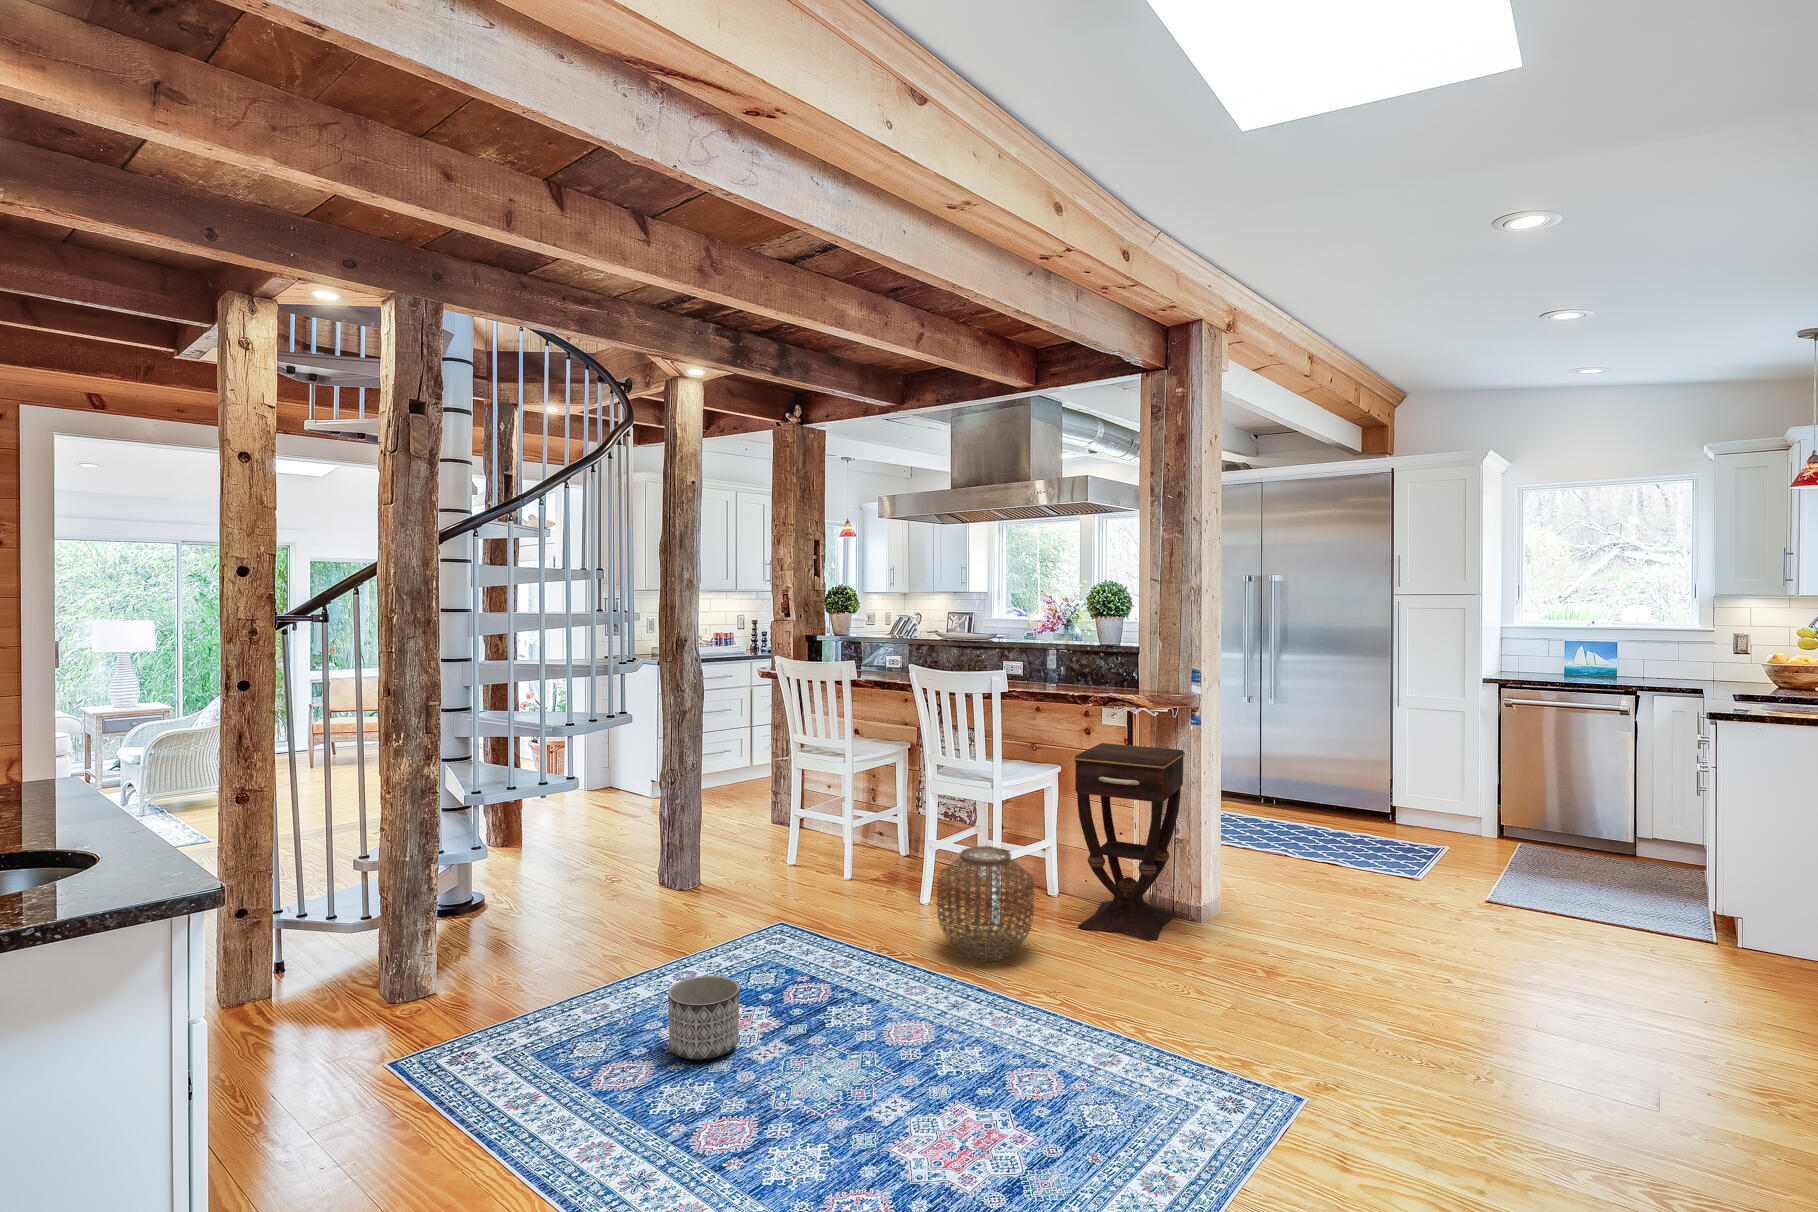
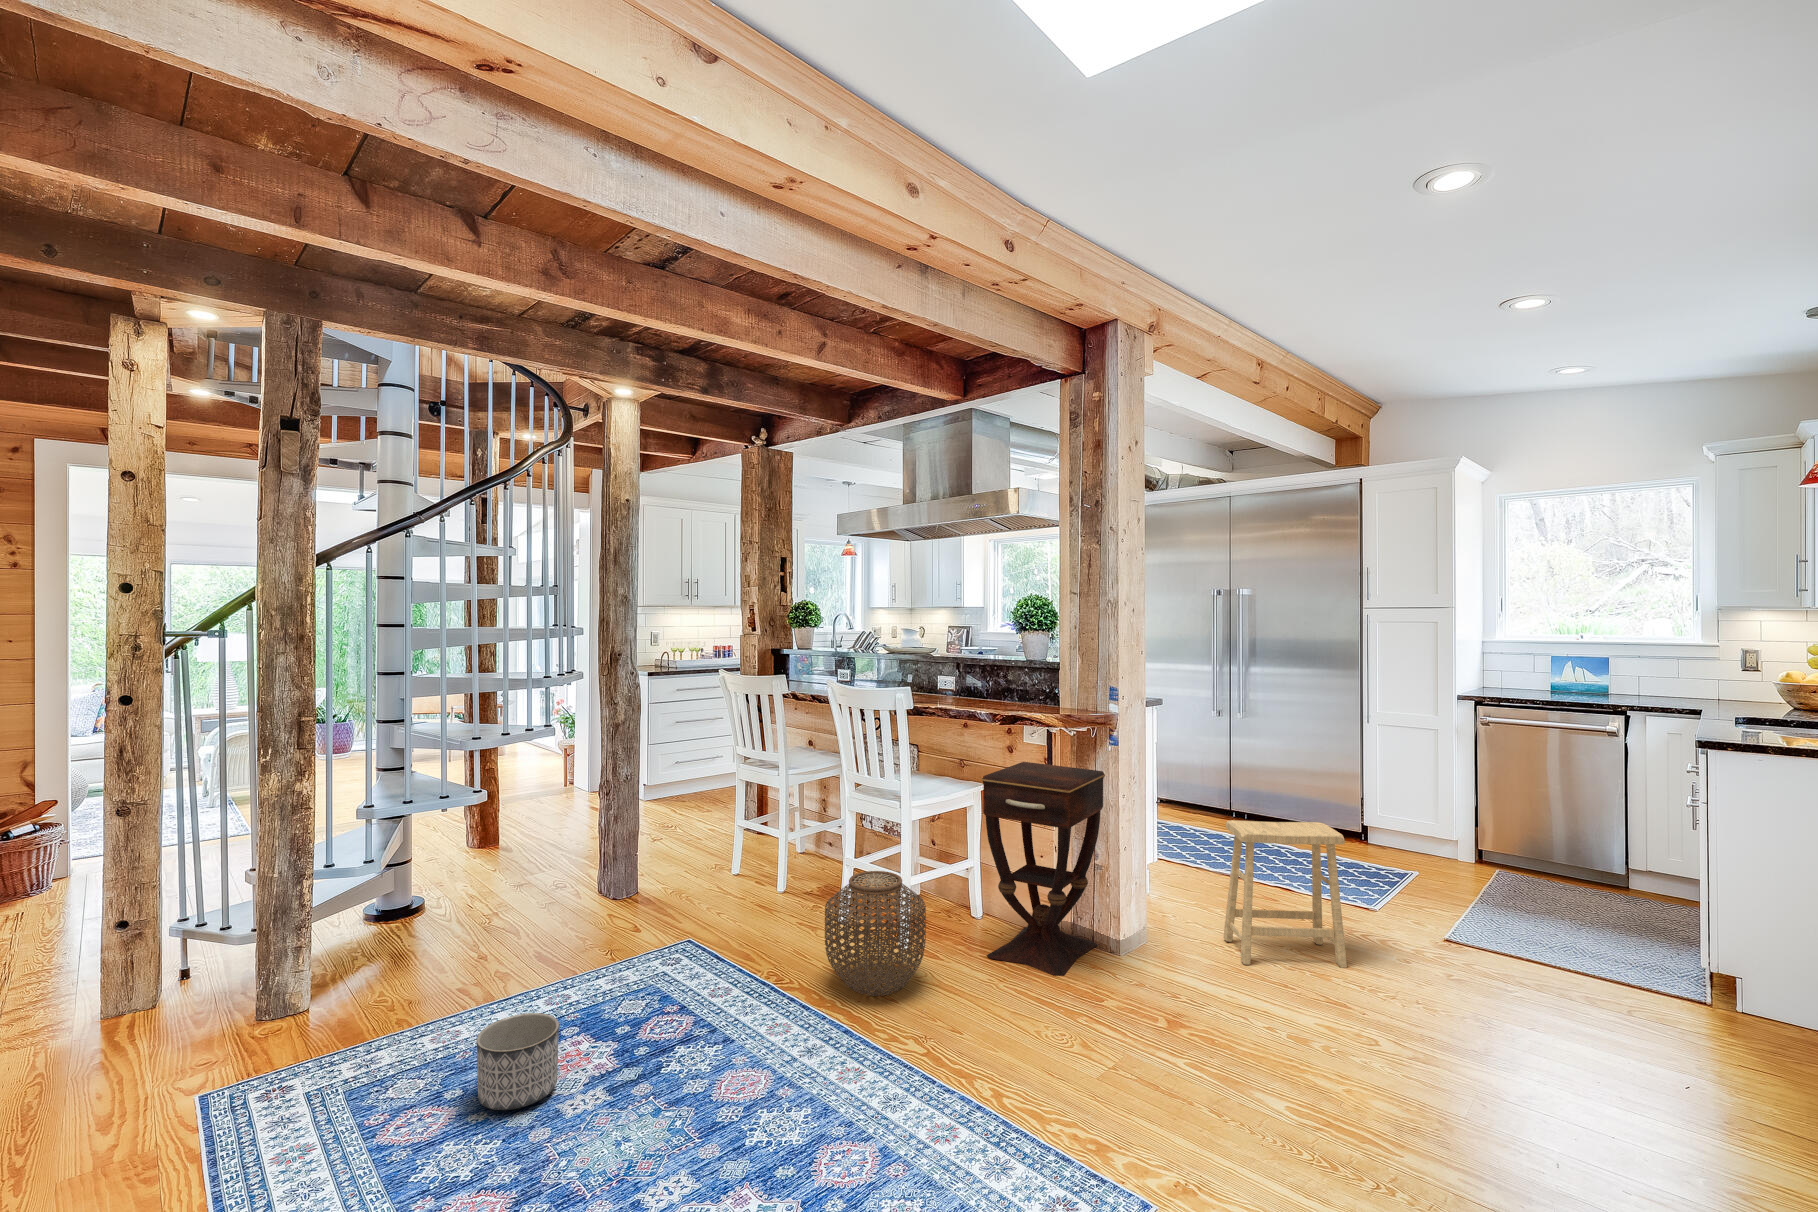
footstool: none [1290,795,1408,927] -> present [1223,820,1347,968]

